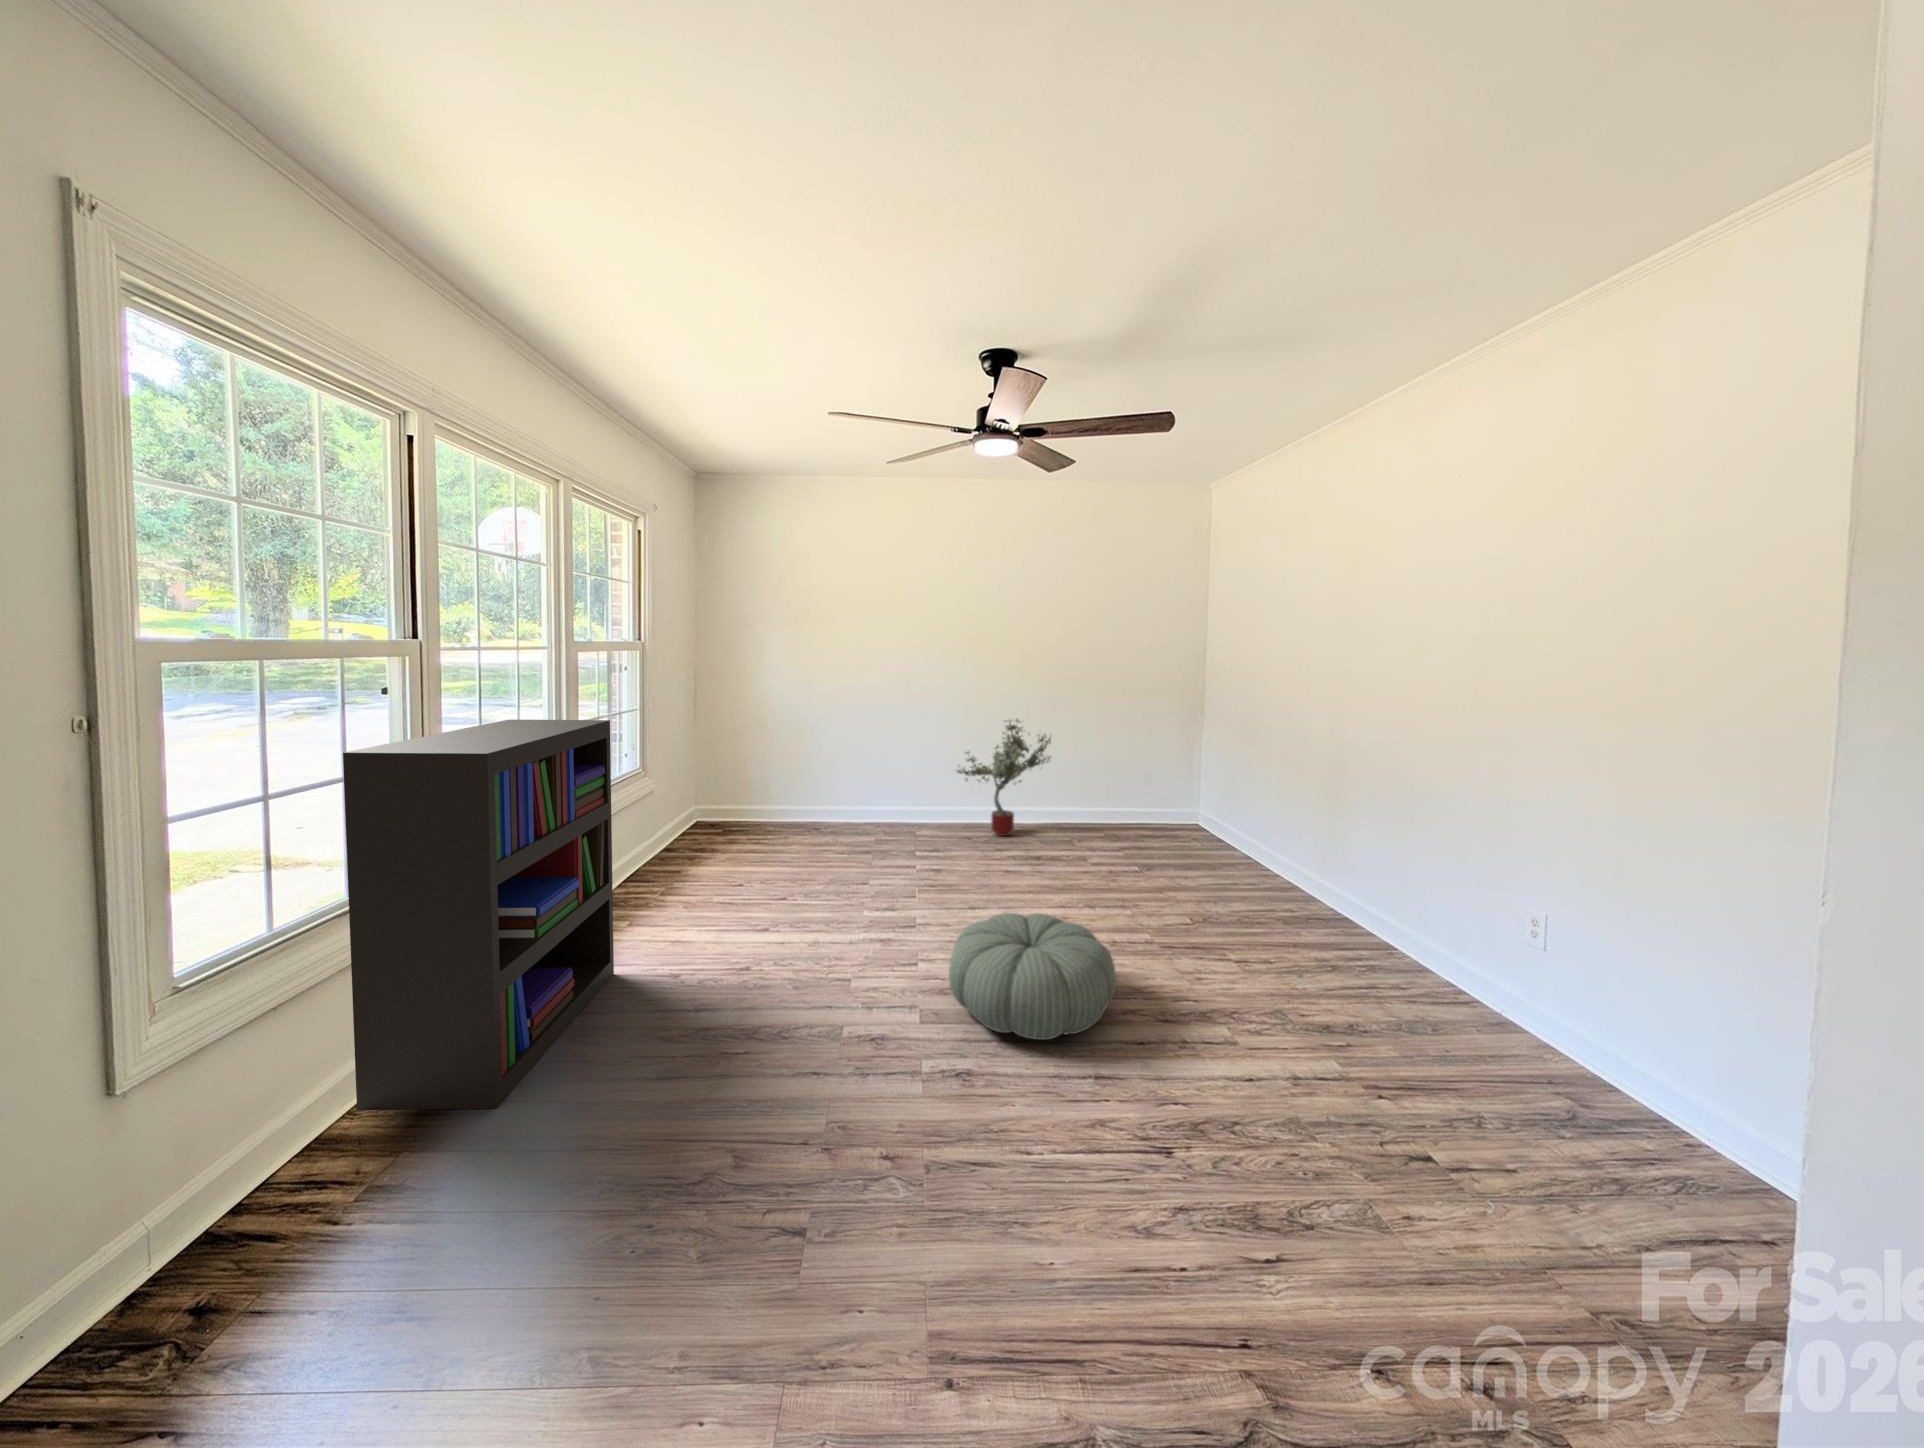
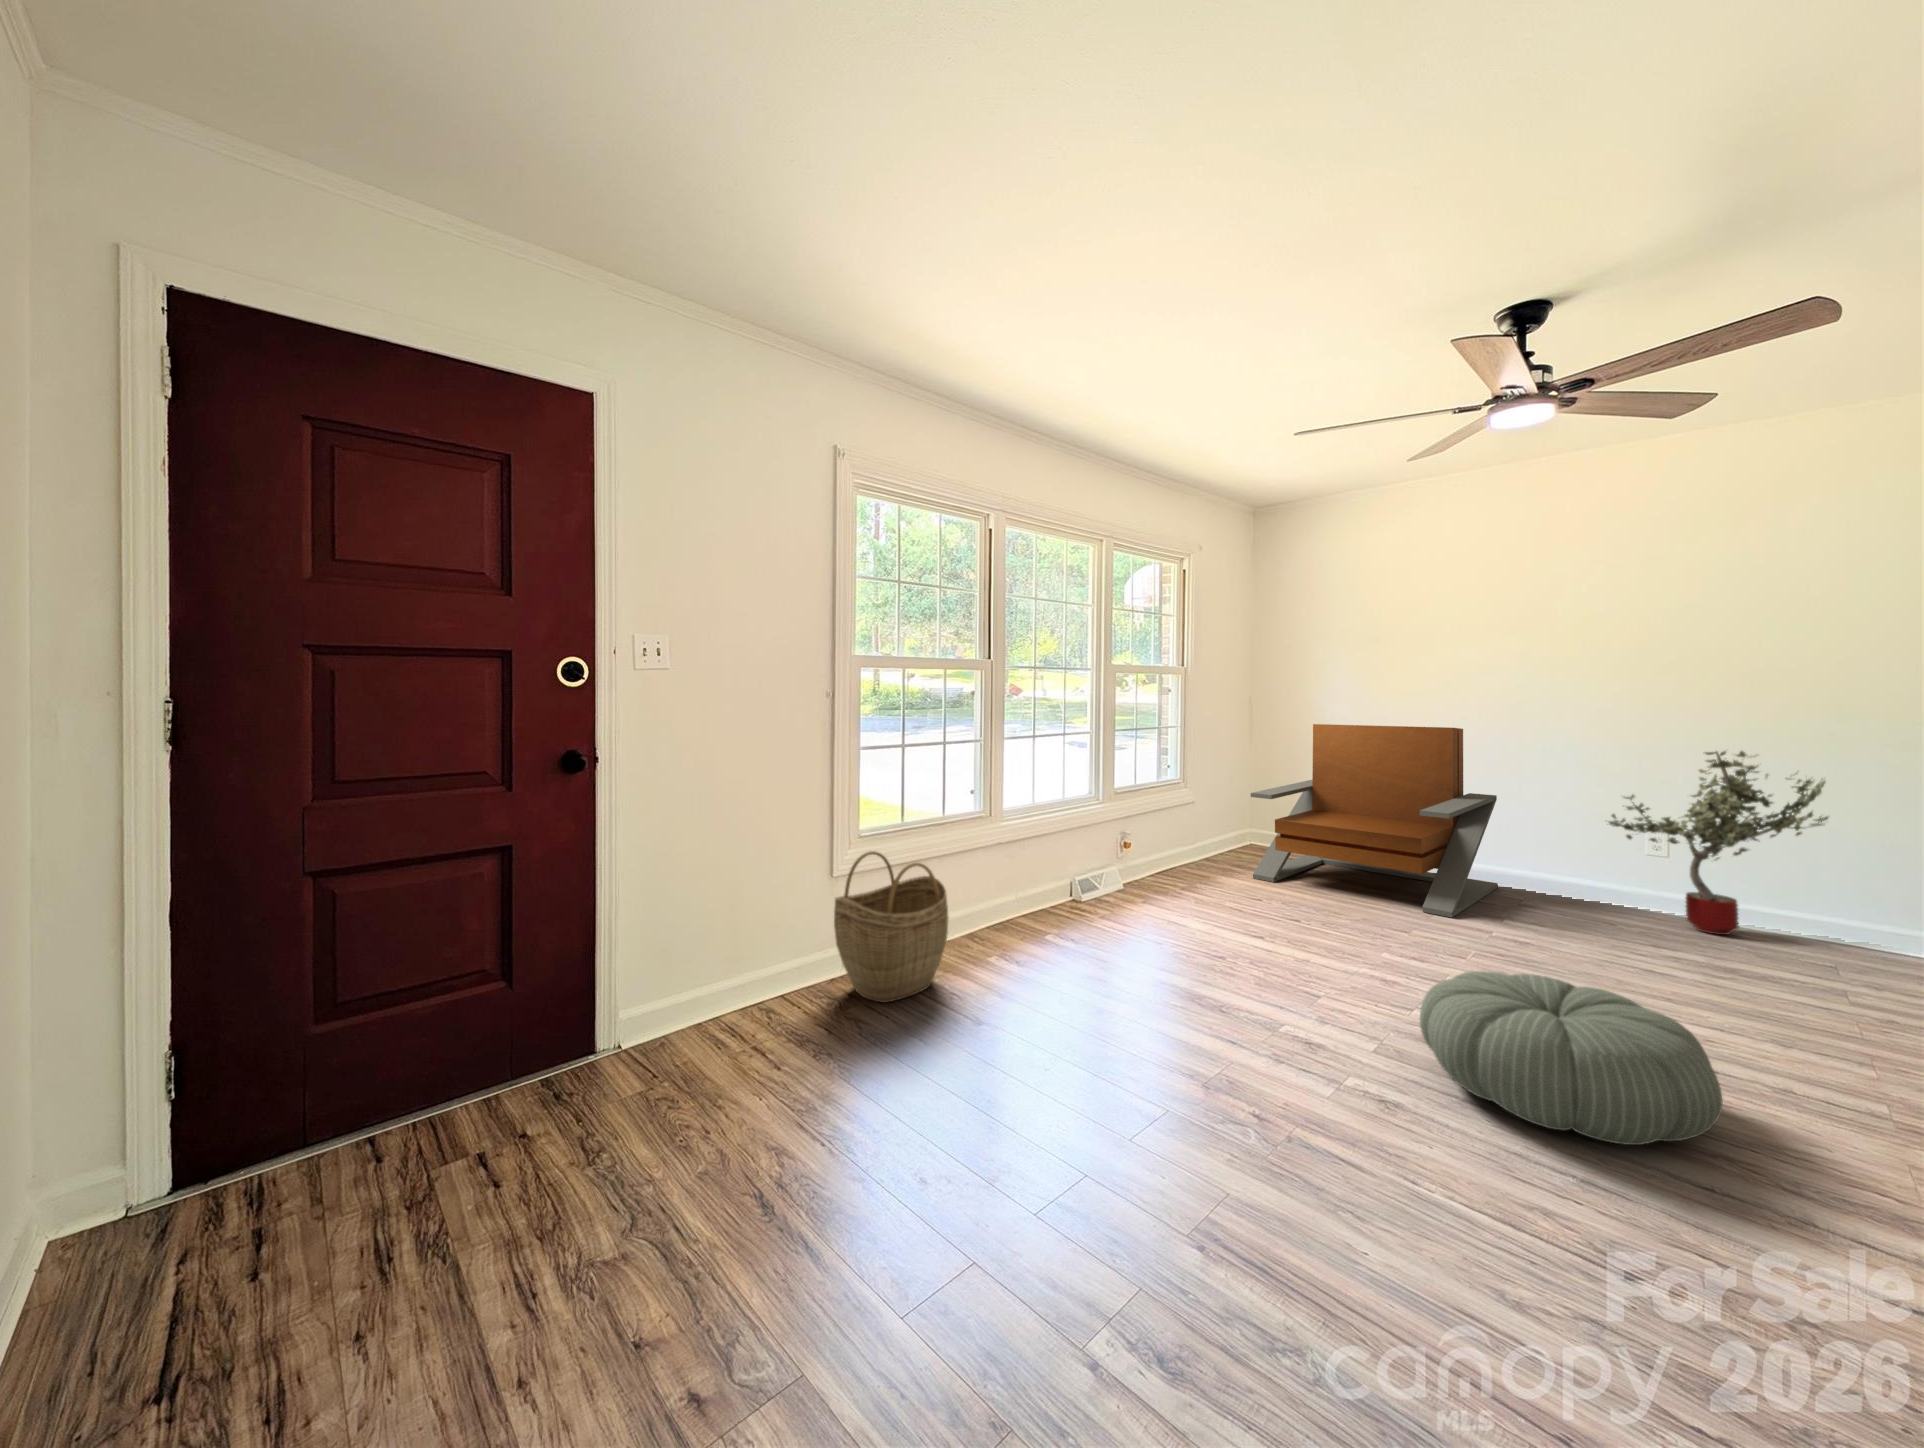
lounge chair: none [722,706,891,863] -> present [1251,724,1498,917]
bookshelf: present [343,720,614,1111] -> none [934,715,1111,972]
woven basket: none [124,1010,408,1307] -> present [834,851,948,1002]

